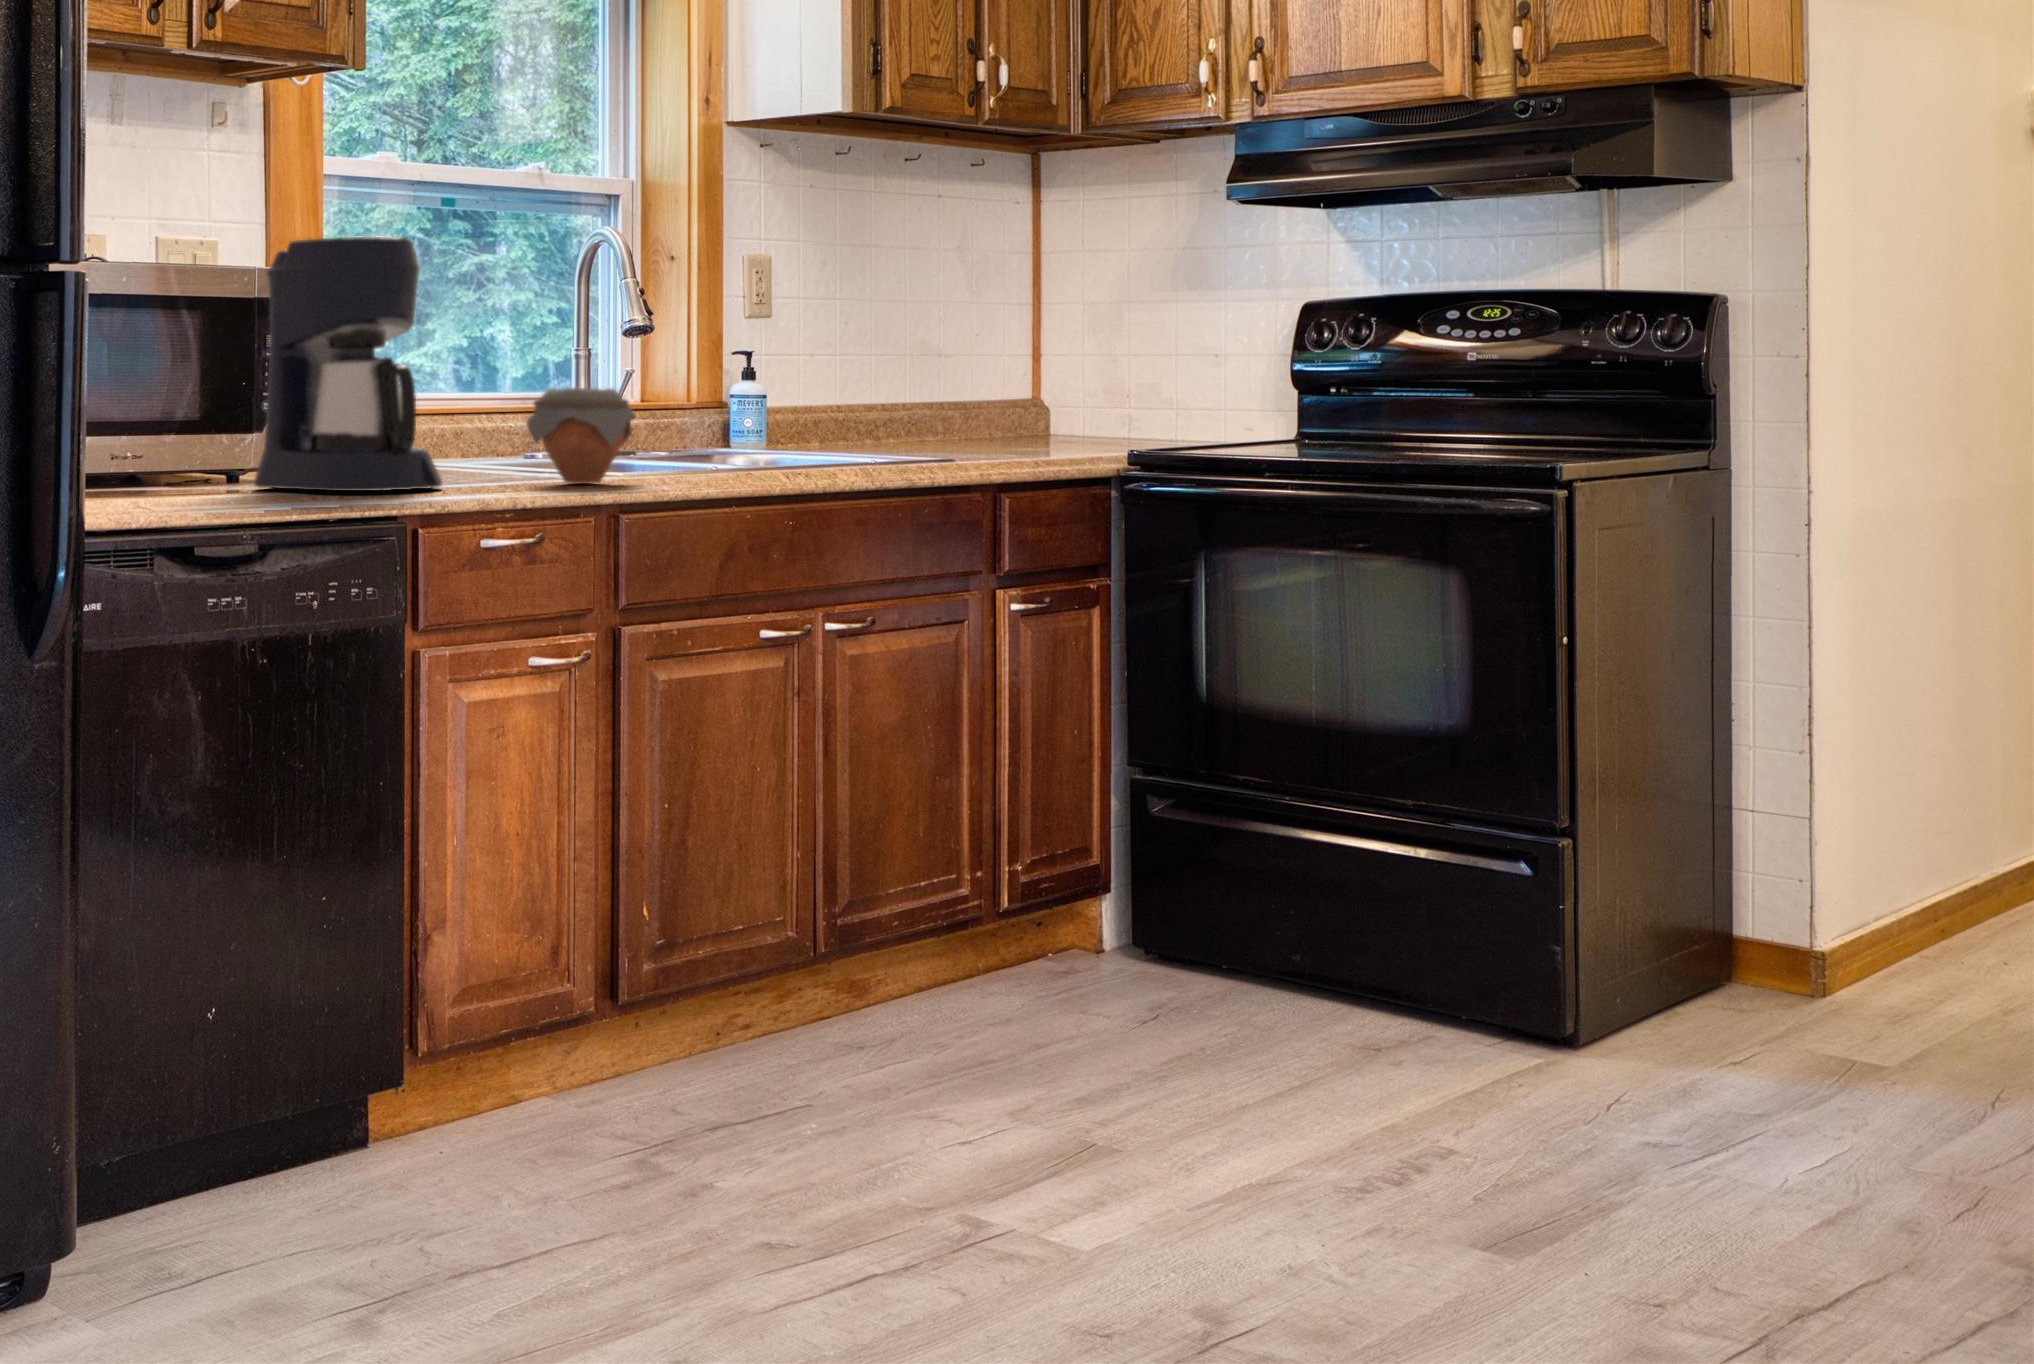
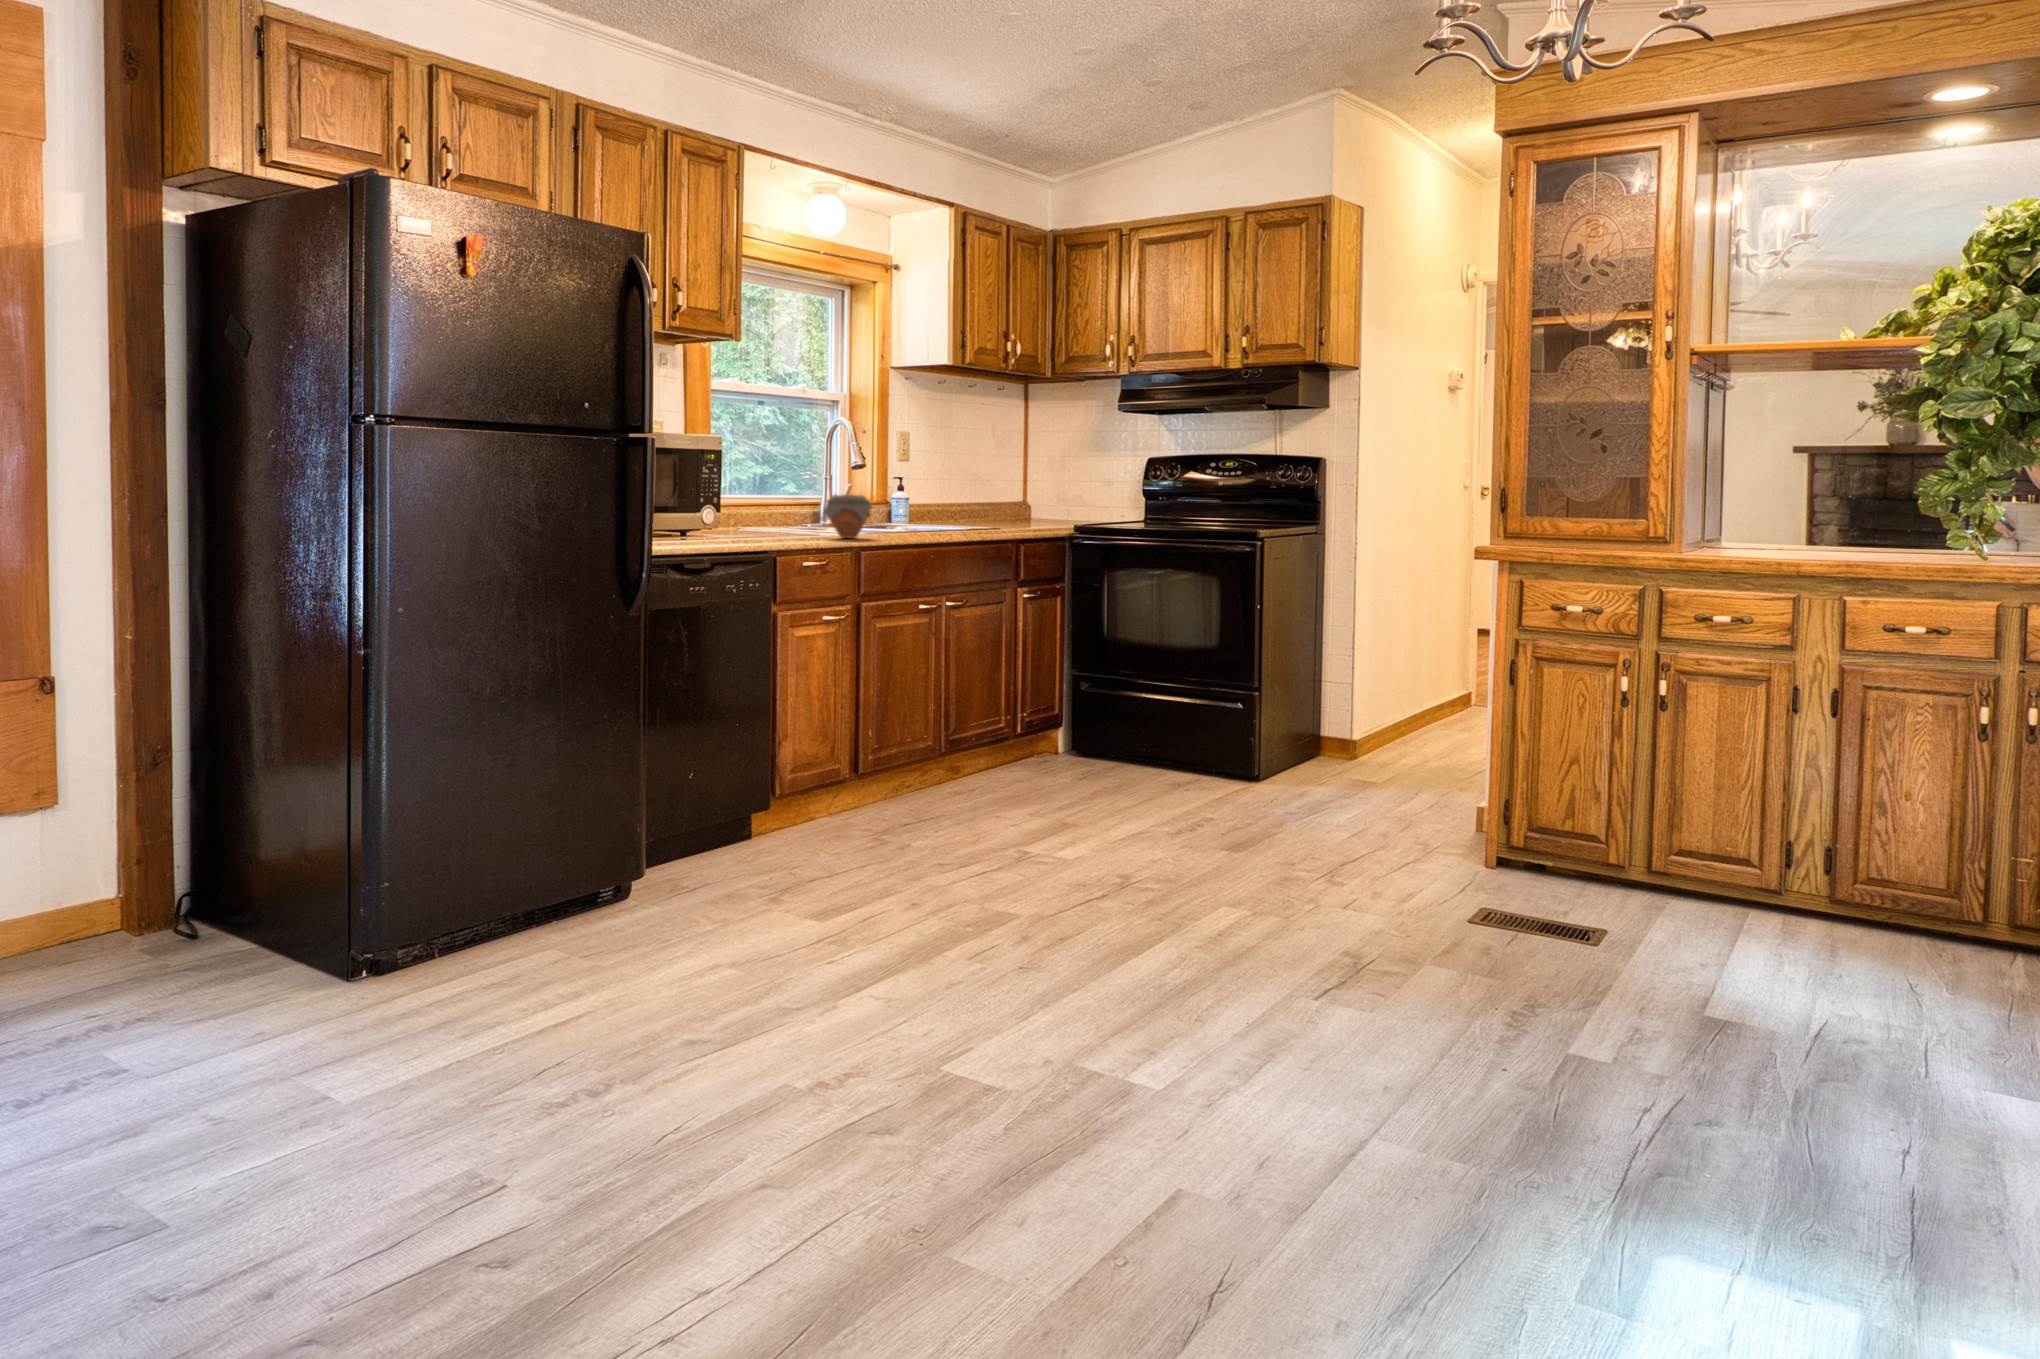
coffee maker: present [254,236,442,491] -> none [699,424,788,541]

